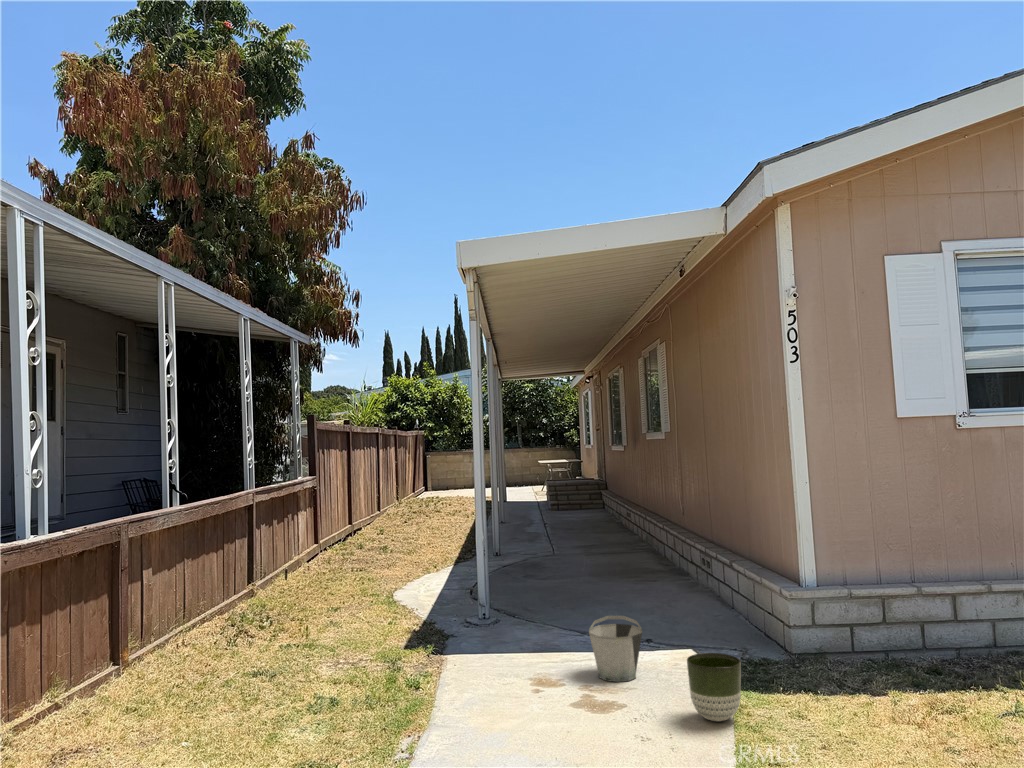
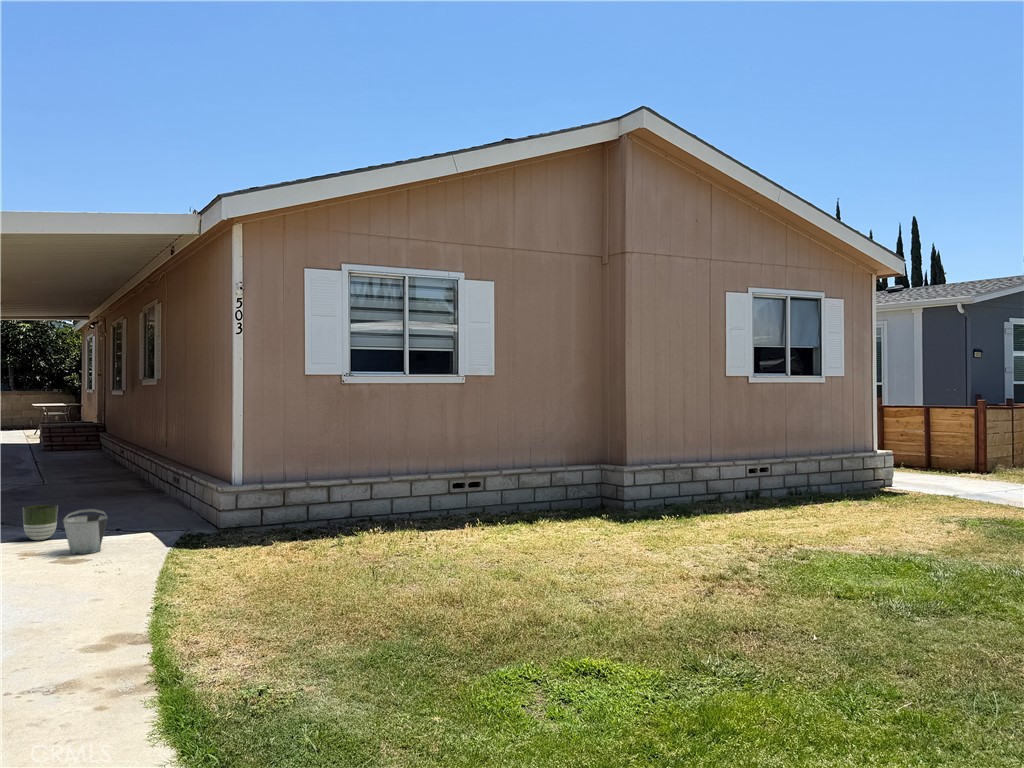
planter: present [687,653,741,721] -> present [23,504,58,540]

